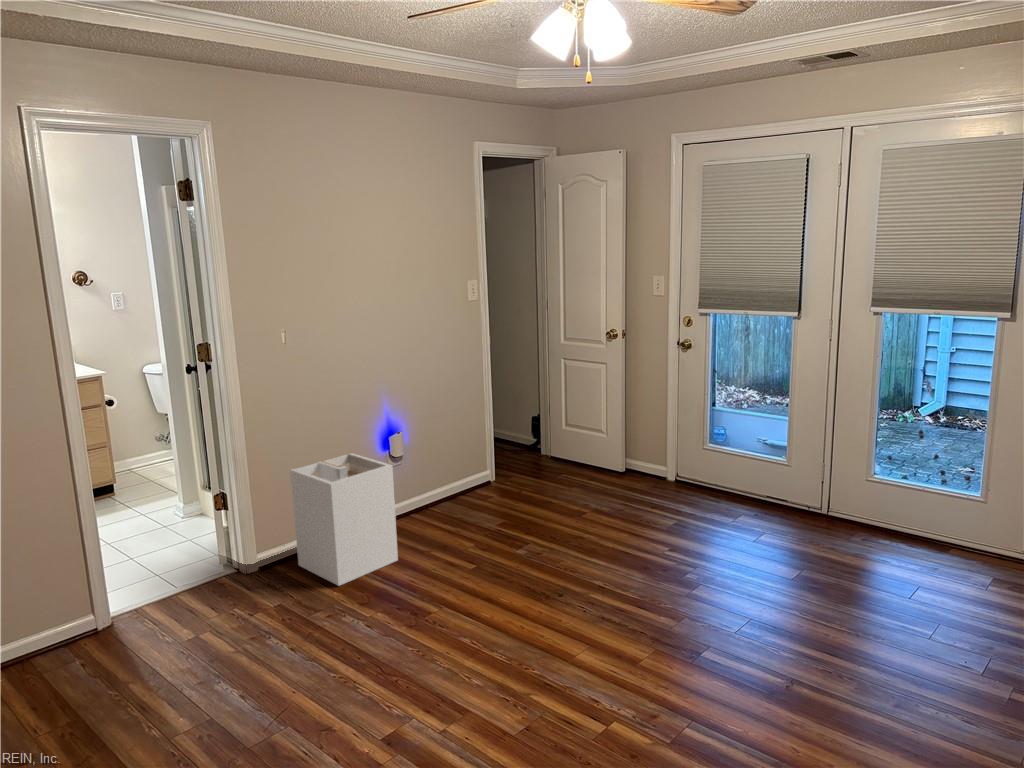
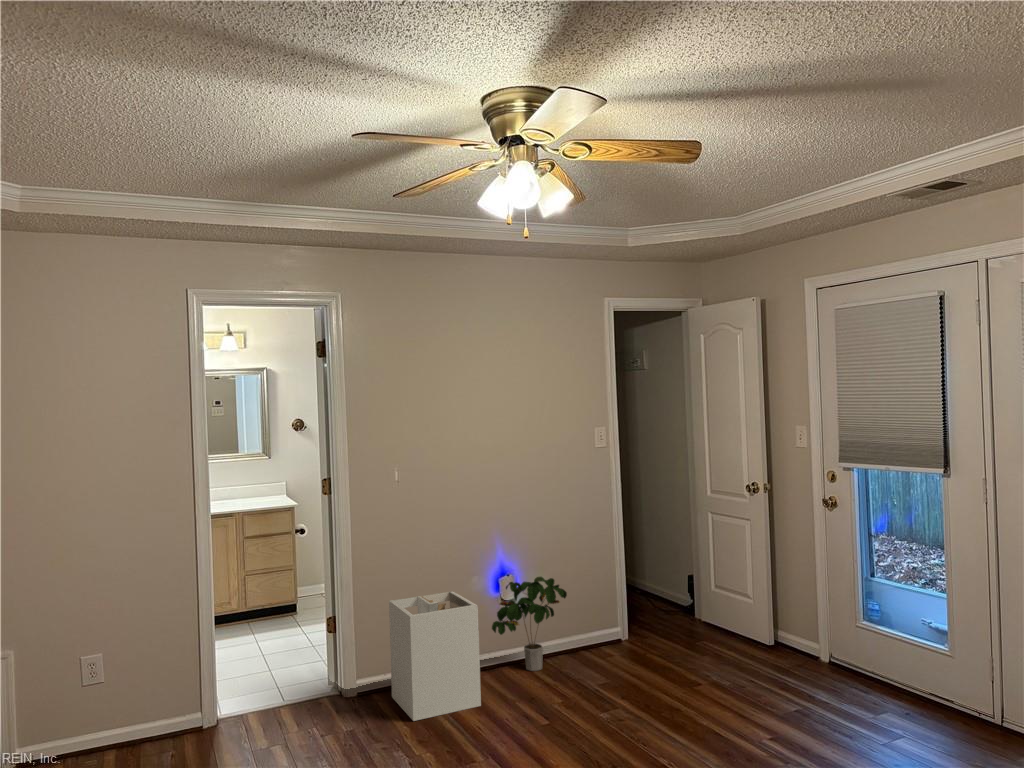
potted plant: none [388,430,452,520] -> present [492,577,567,671]

